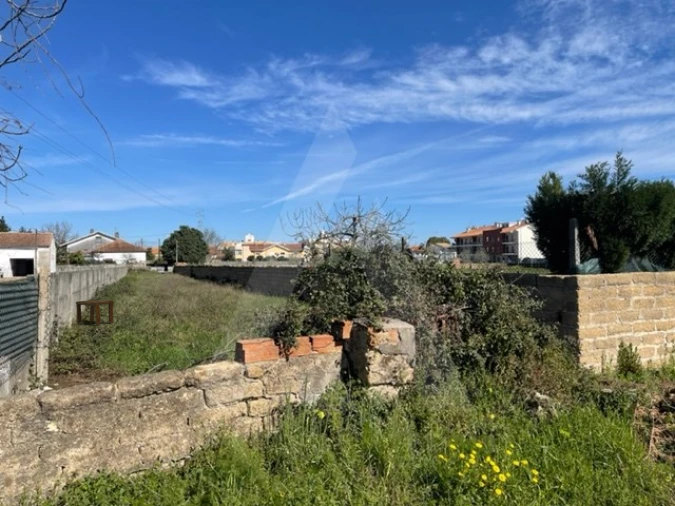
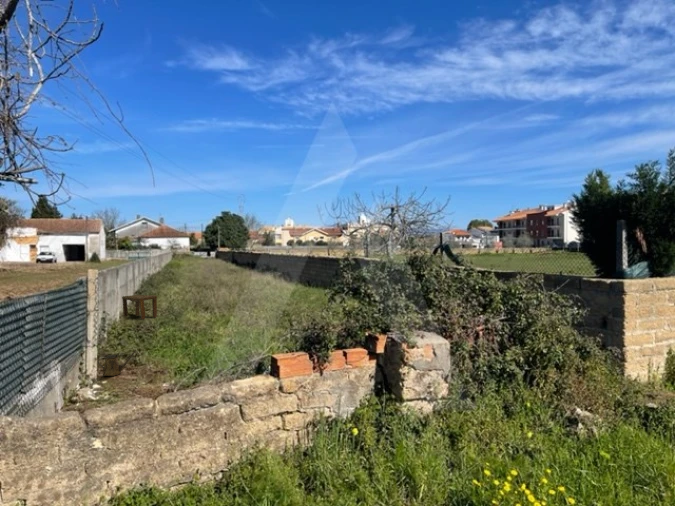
watering can: none [49,352,92,379] -> present [98,351,136,376]

